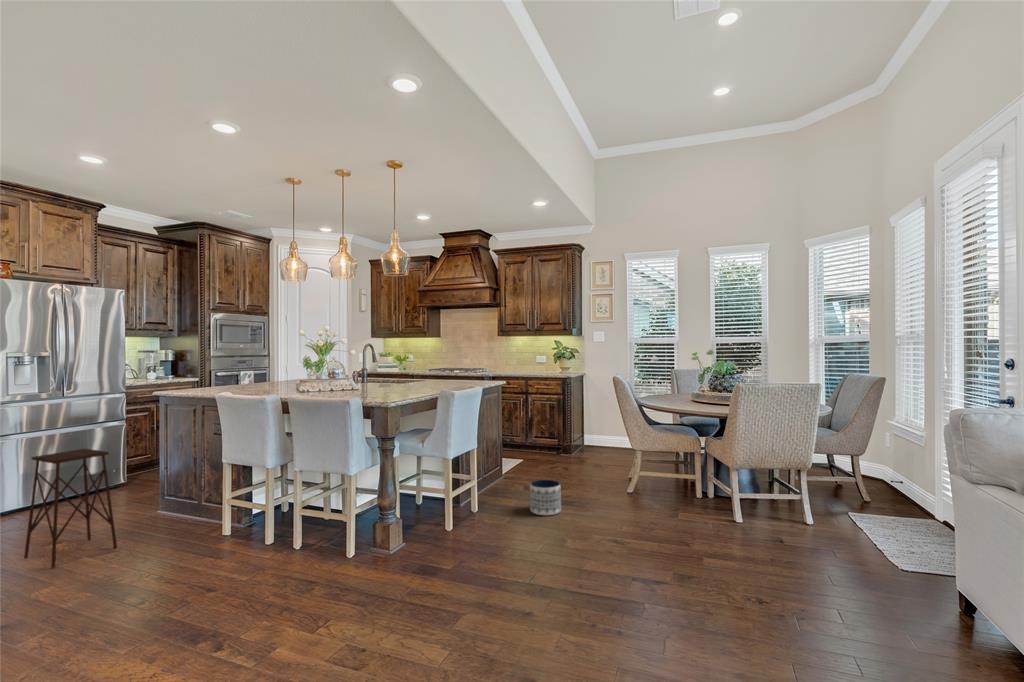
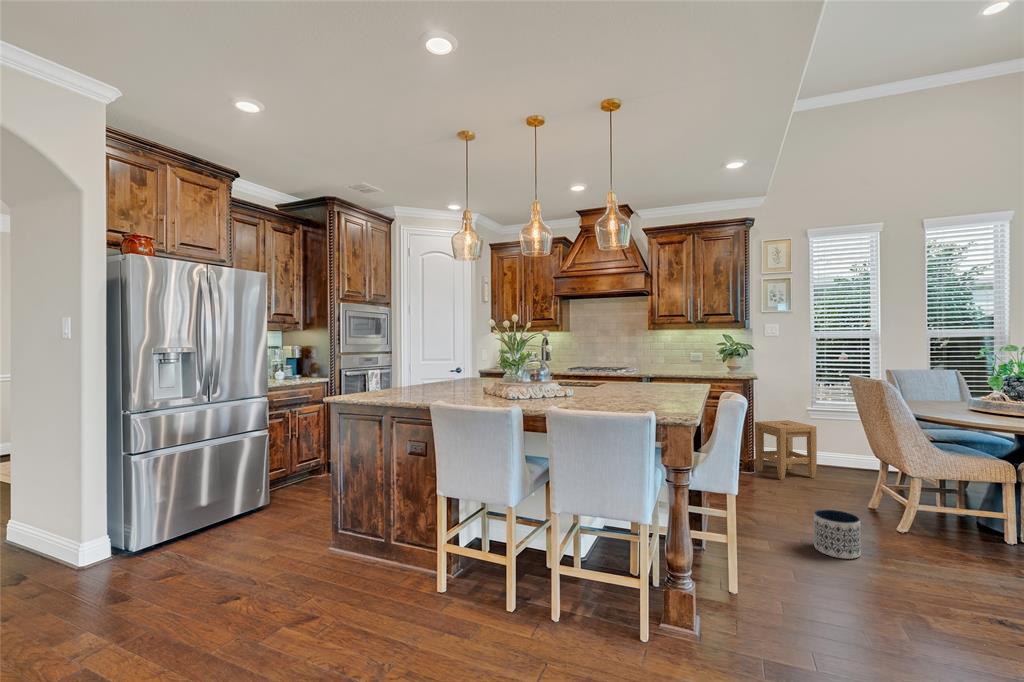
stool: none [565,415,608,464] -> present [755,420,817,480]
side table: present [24,449,117,568] -> none [221,473,331,643]

